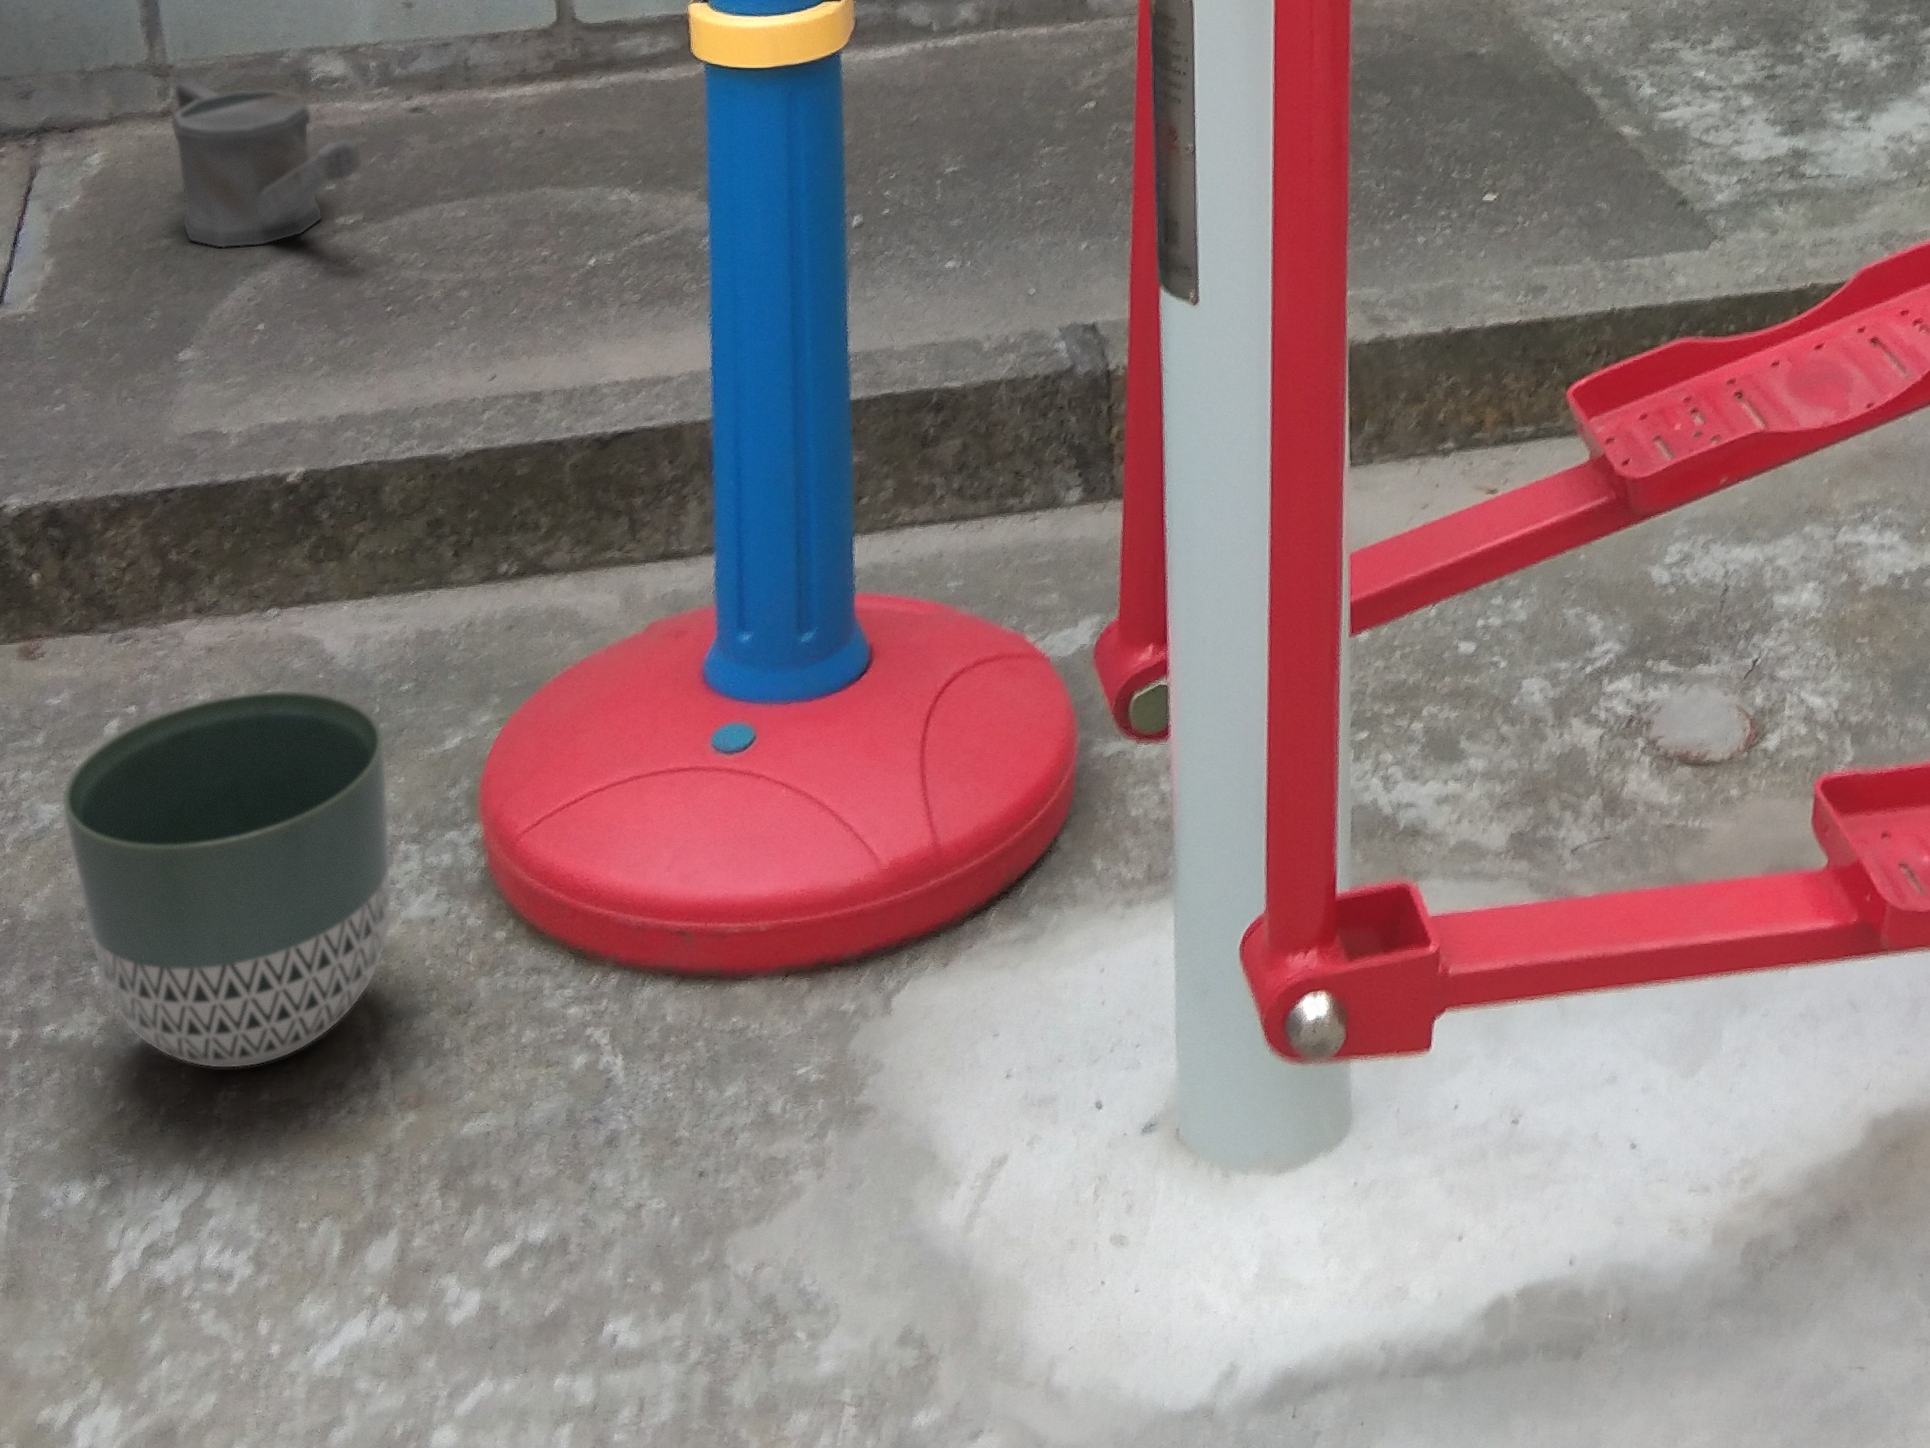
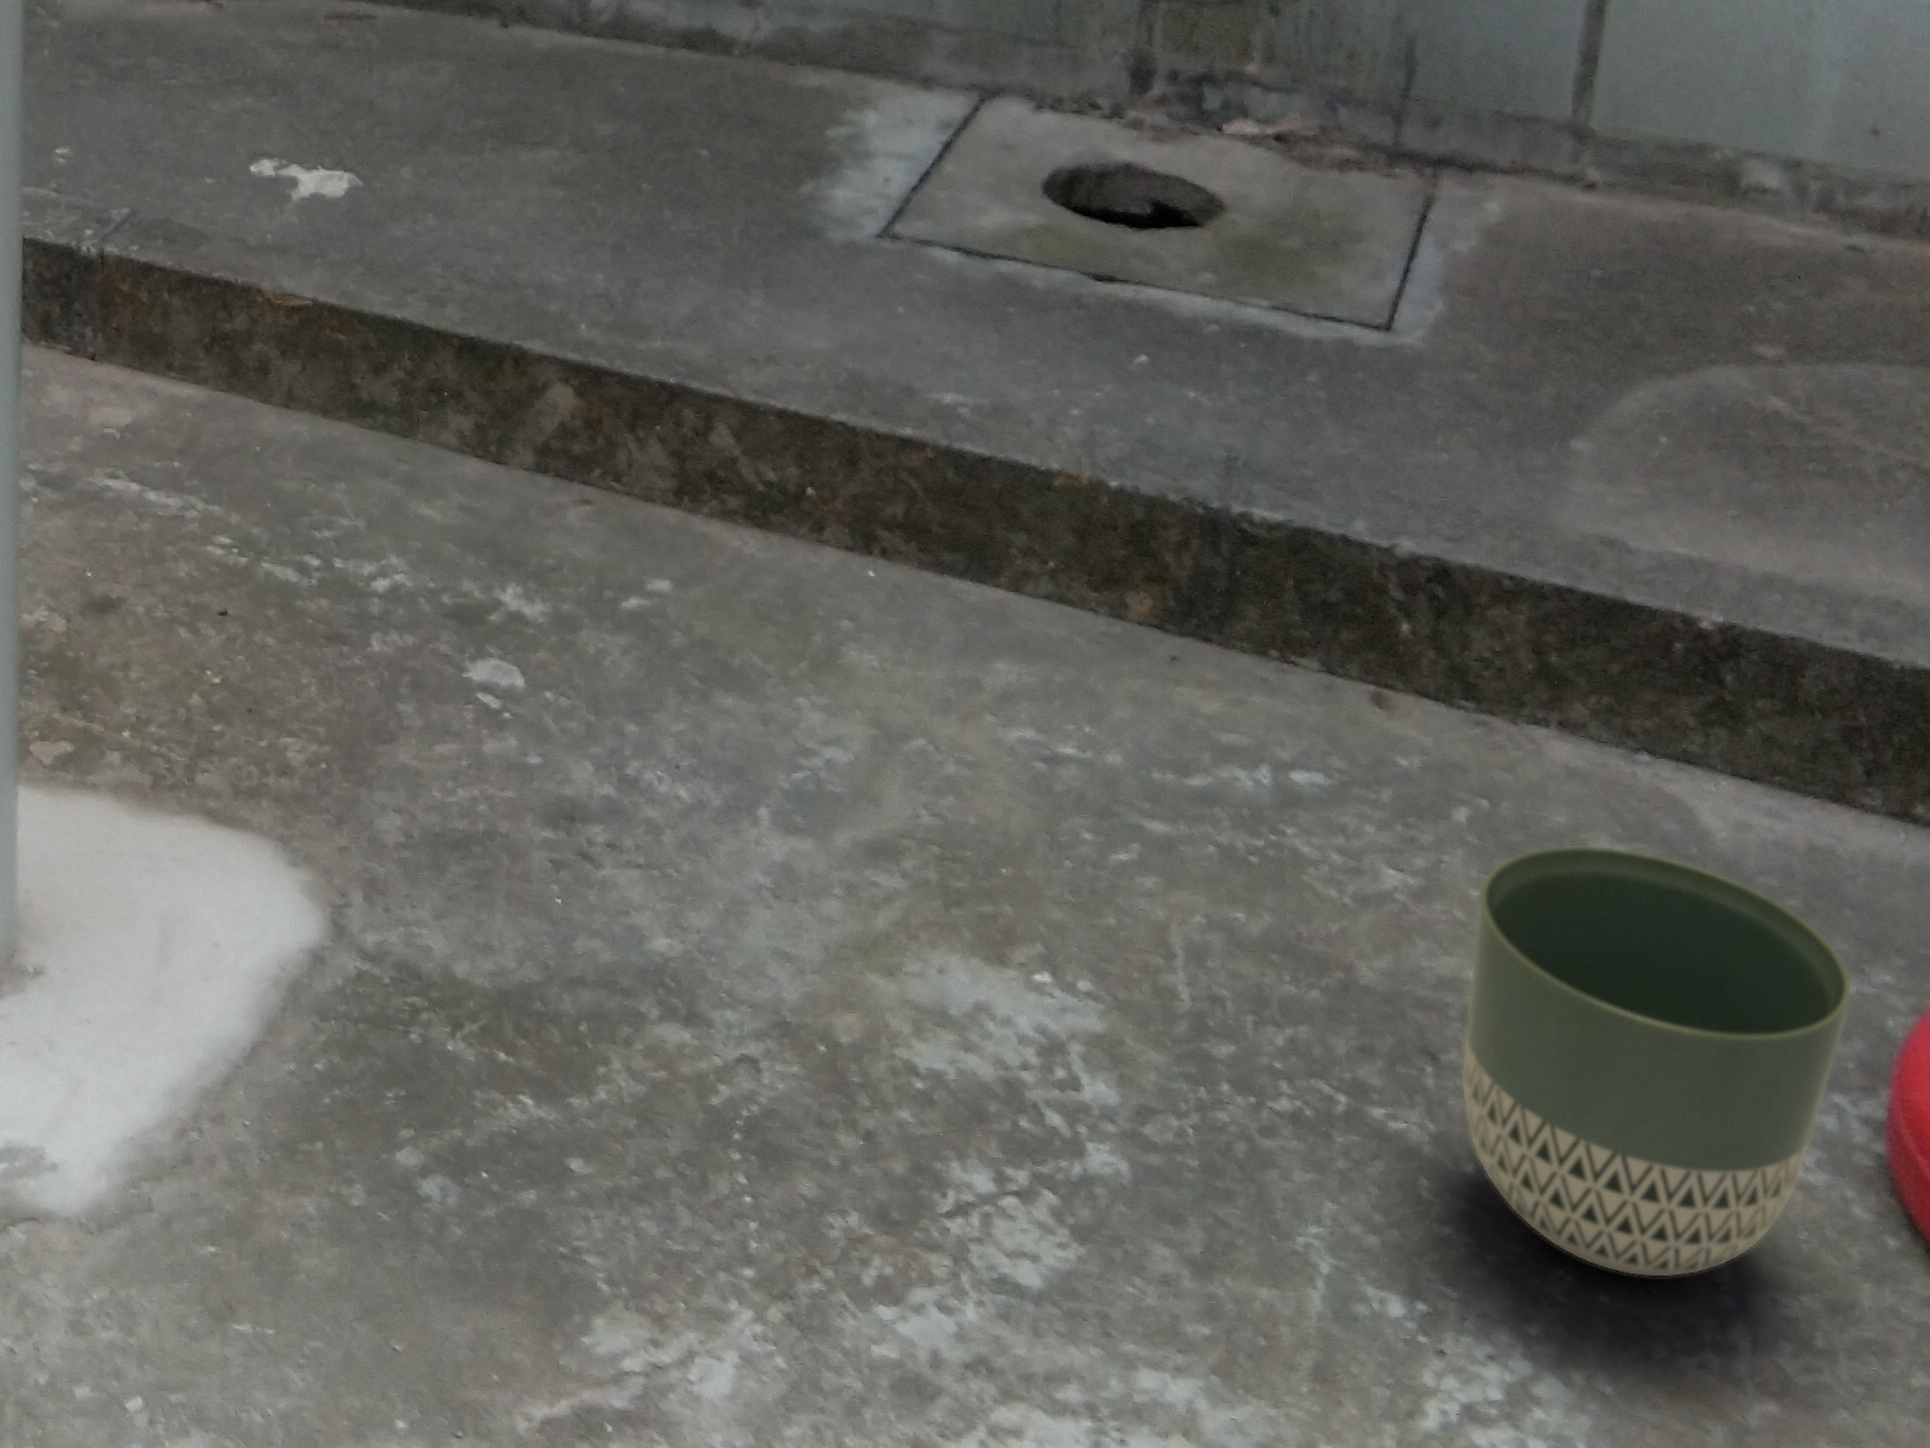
watering can: present [172,81,360,247] -> none [1587,156,1829,352]

